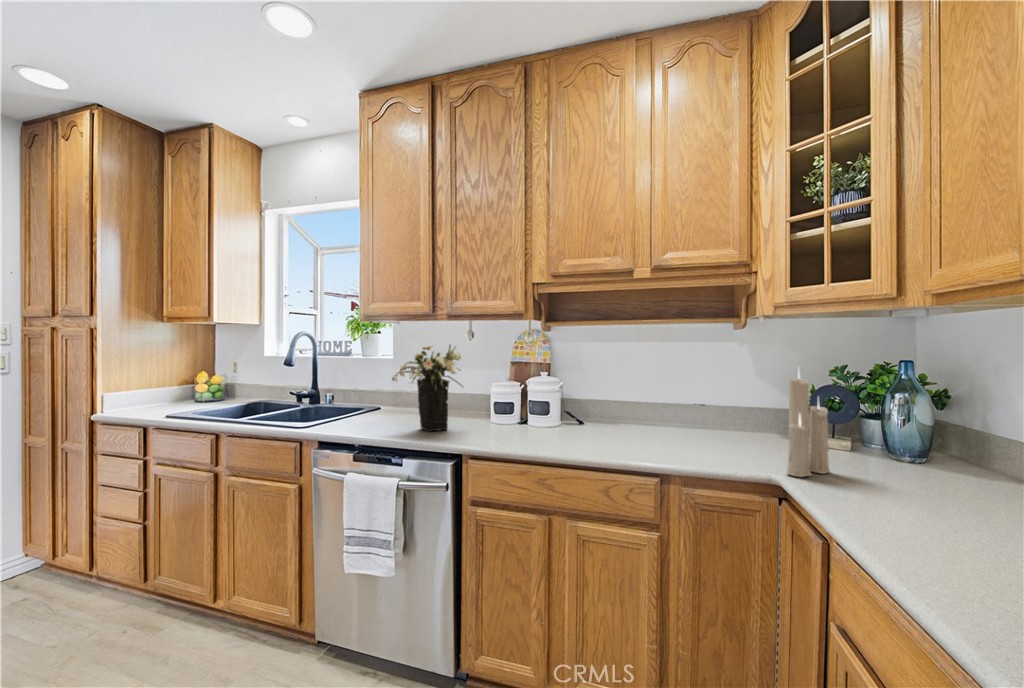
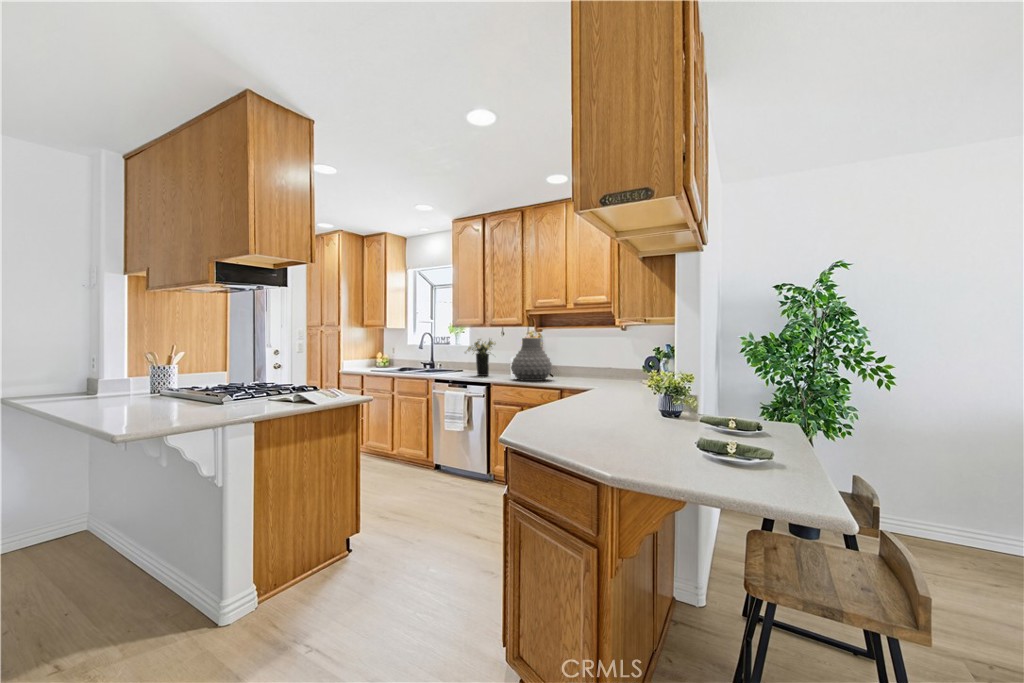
vase: none [514,346,611,451] -> present [511,338,552,381]
candle: present [786,373,830,477] -> none [601,343,621,387]

